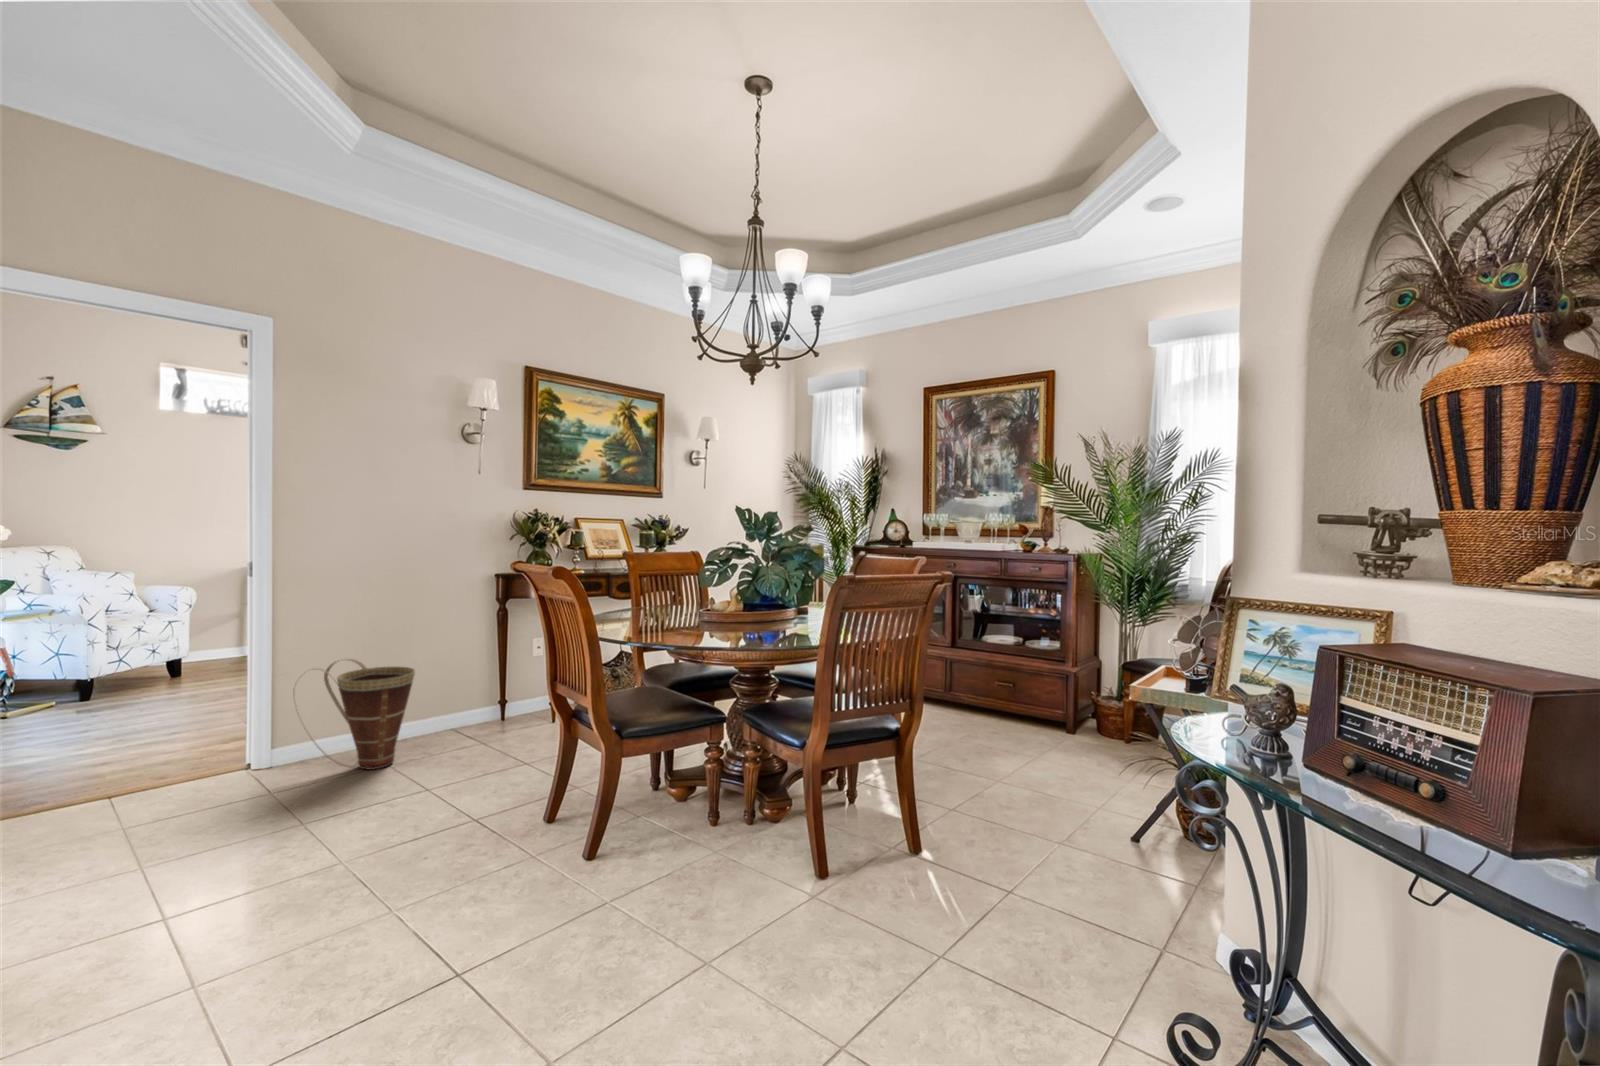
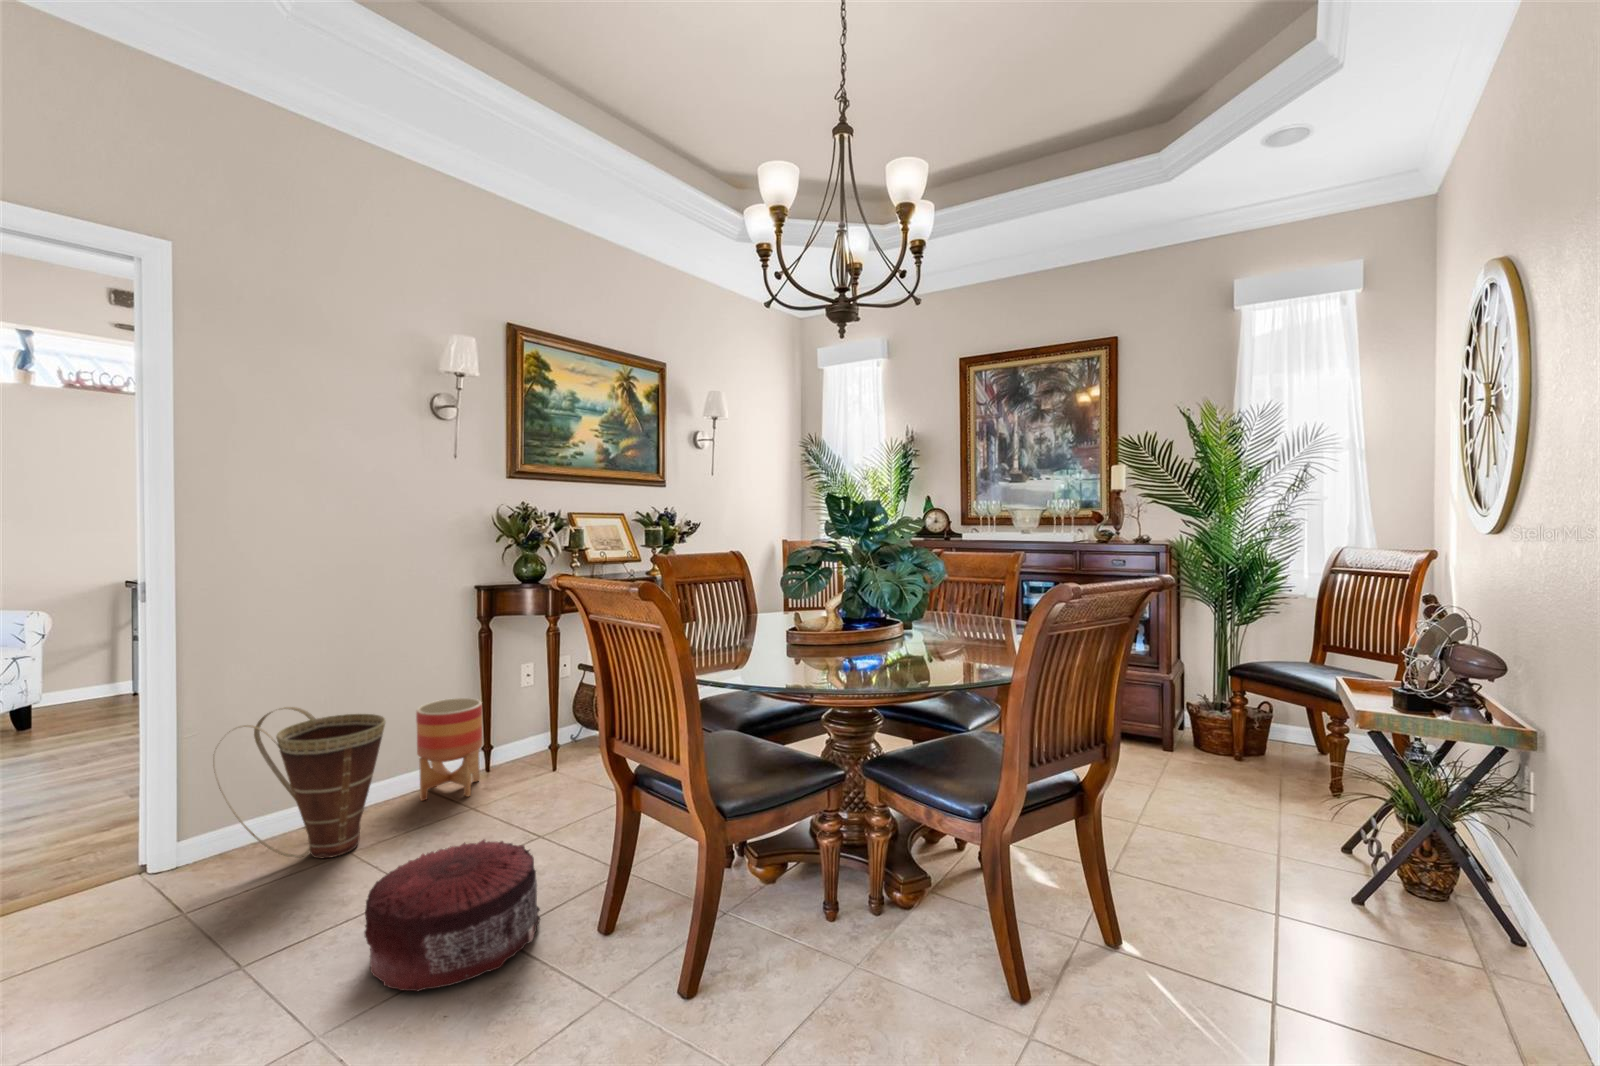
planter: none [444,662,495,739] -> present [416,698,482,801]
pouf: none [378,754,506,845] -> present [365,839,540,991]

